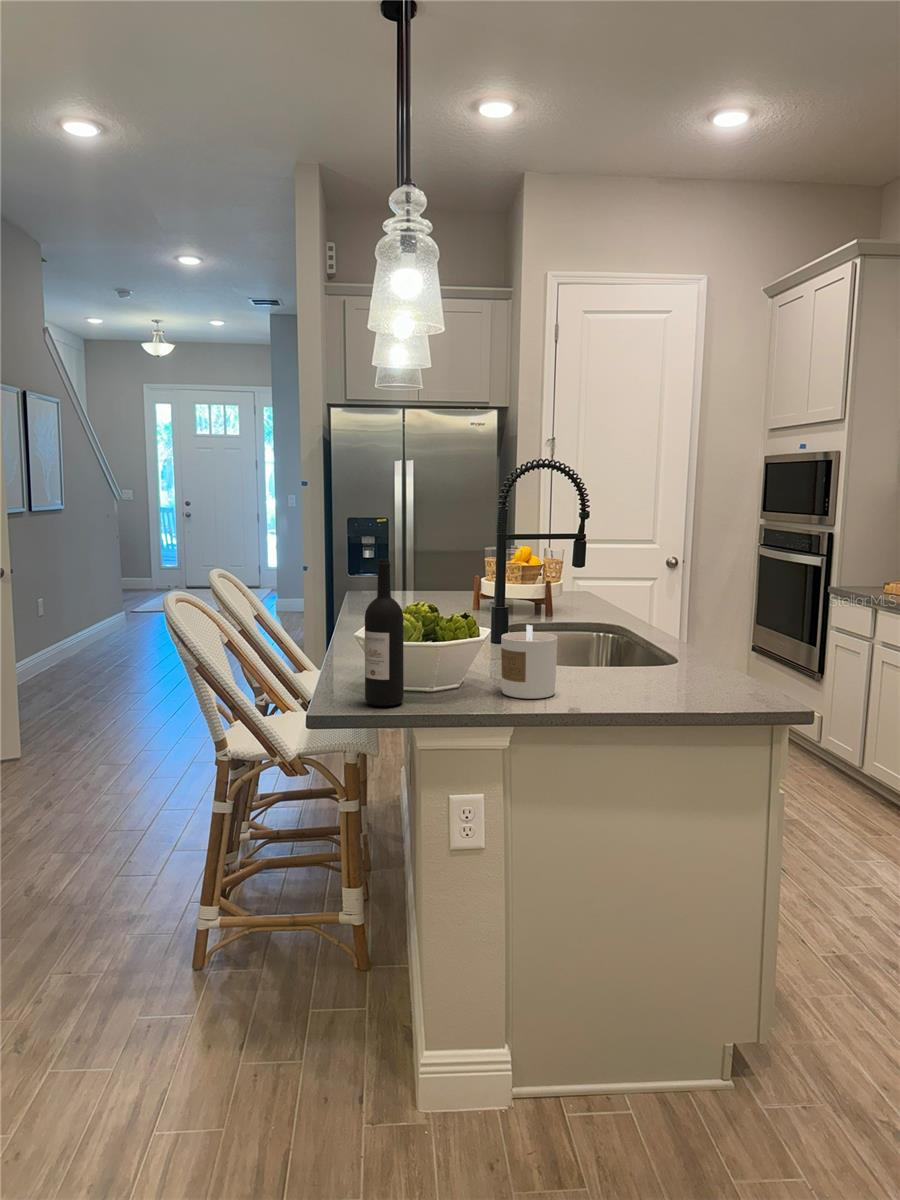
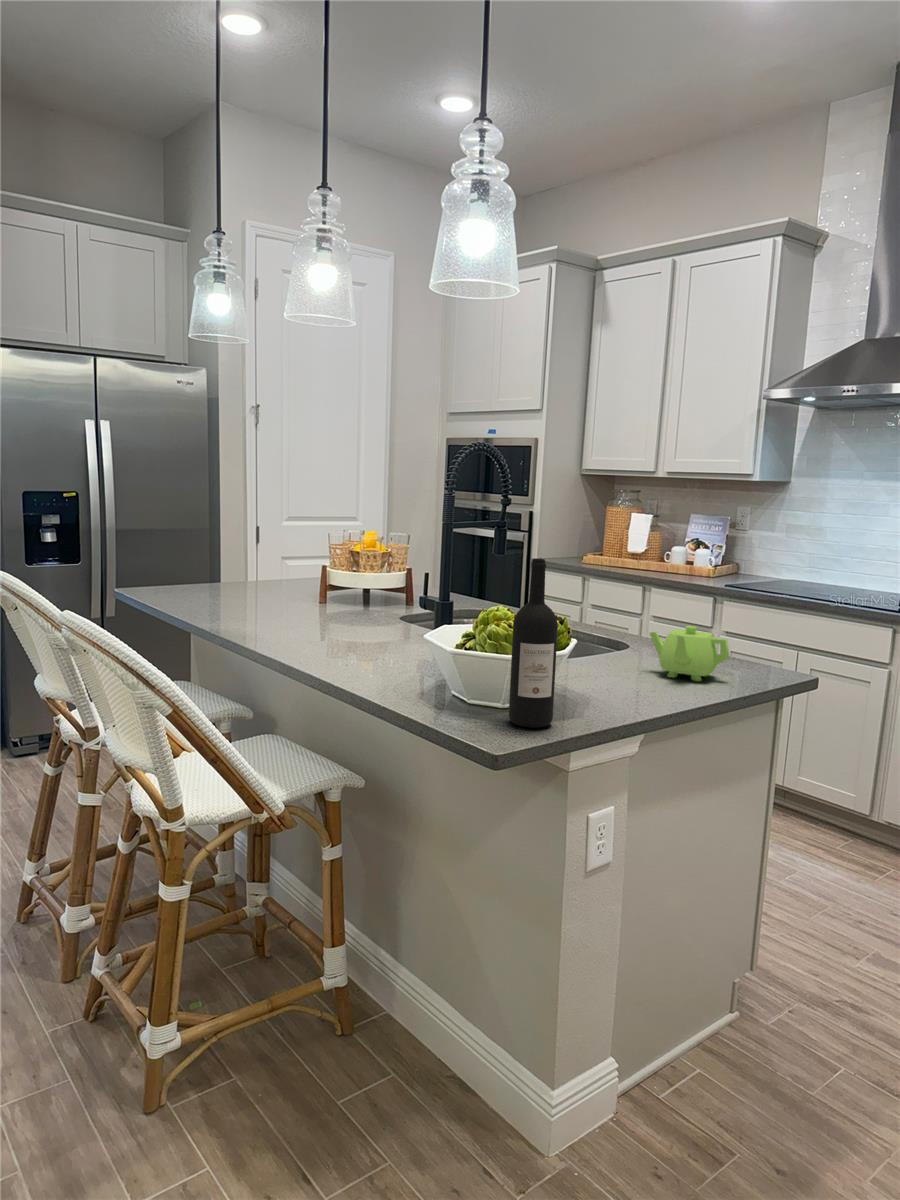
candle: present [501,625,558,699] -> none [585,620,646,697]
teapot: none [607,640,681,697] -> present [649,626,729,681]

